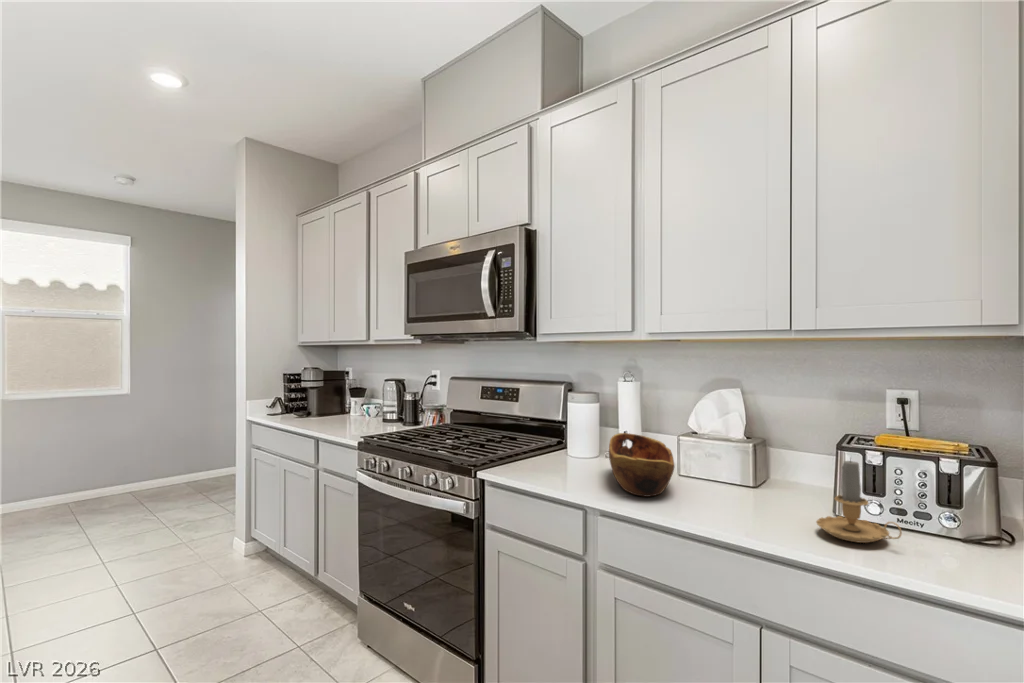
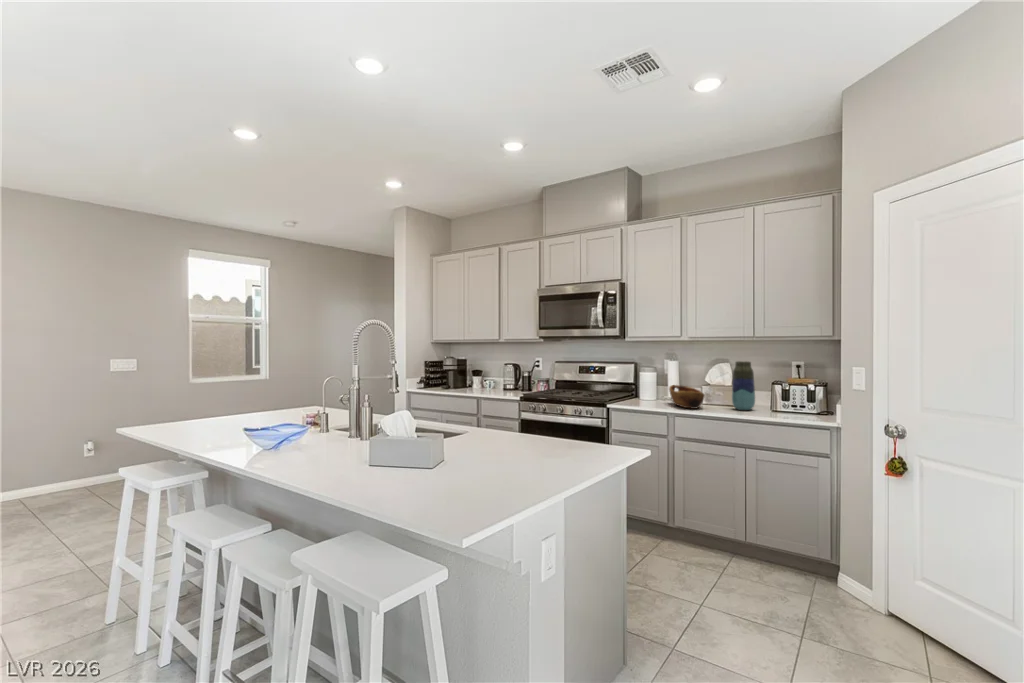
vase: none [737,388,793,509] -> present [732,361,755,410]
candle: present [816,460,902,543] -> none [765,385,795,416]

